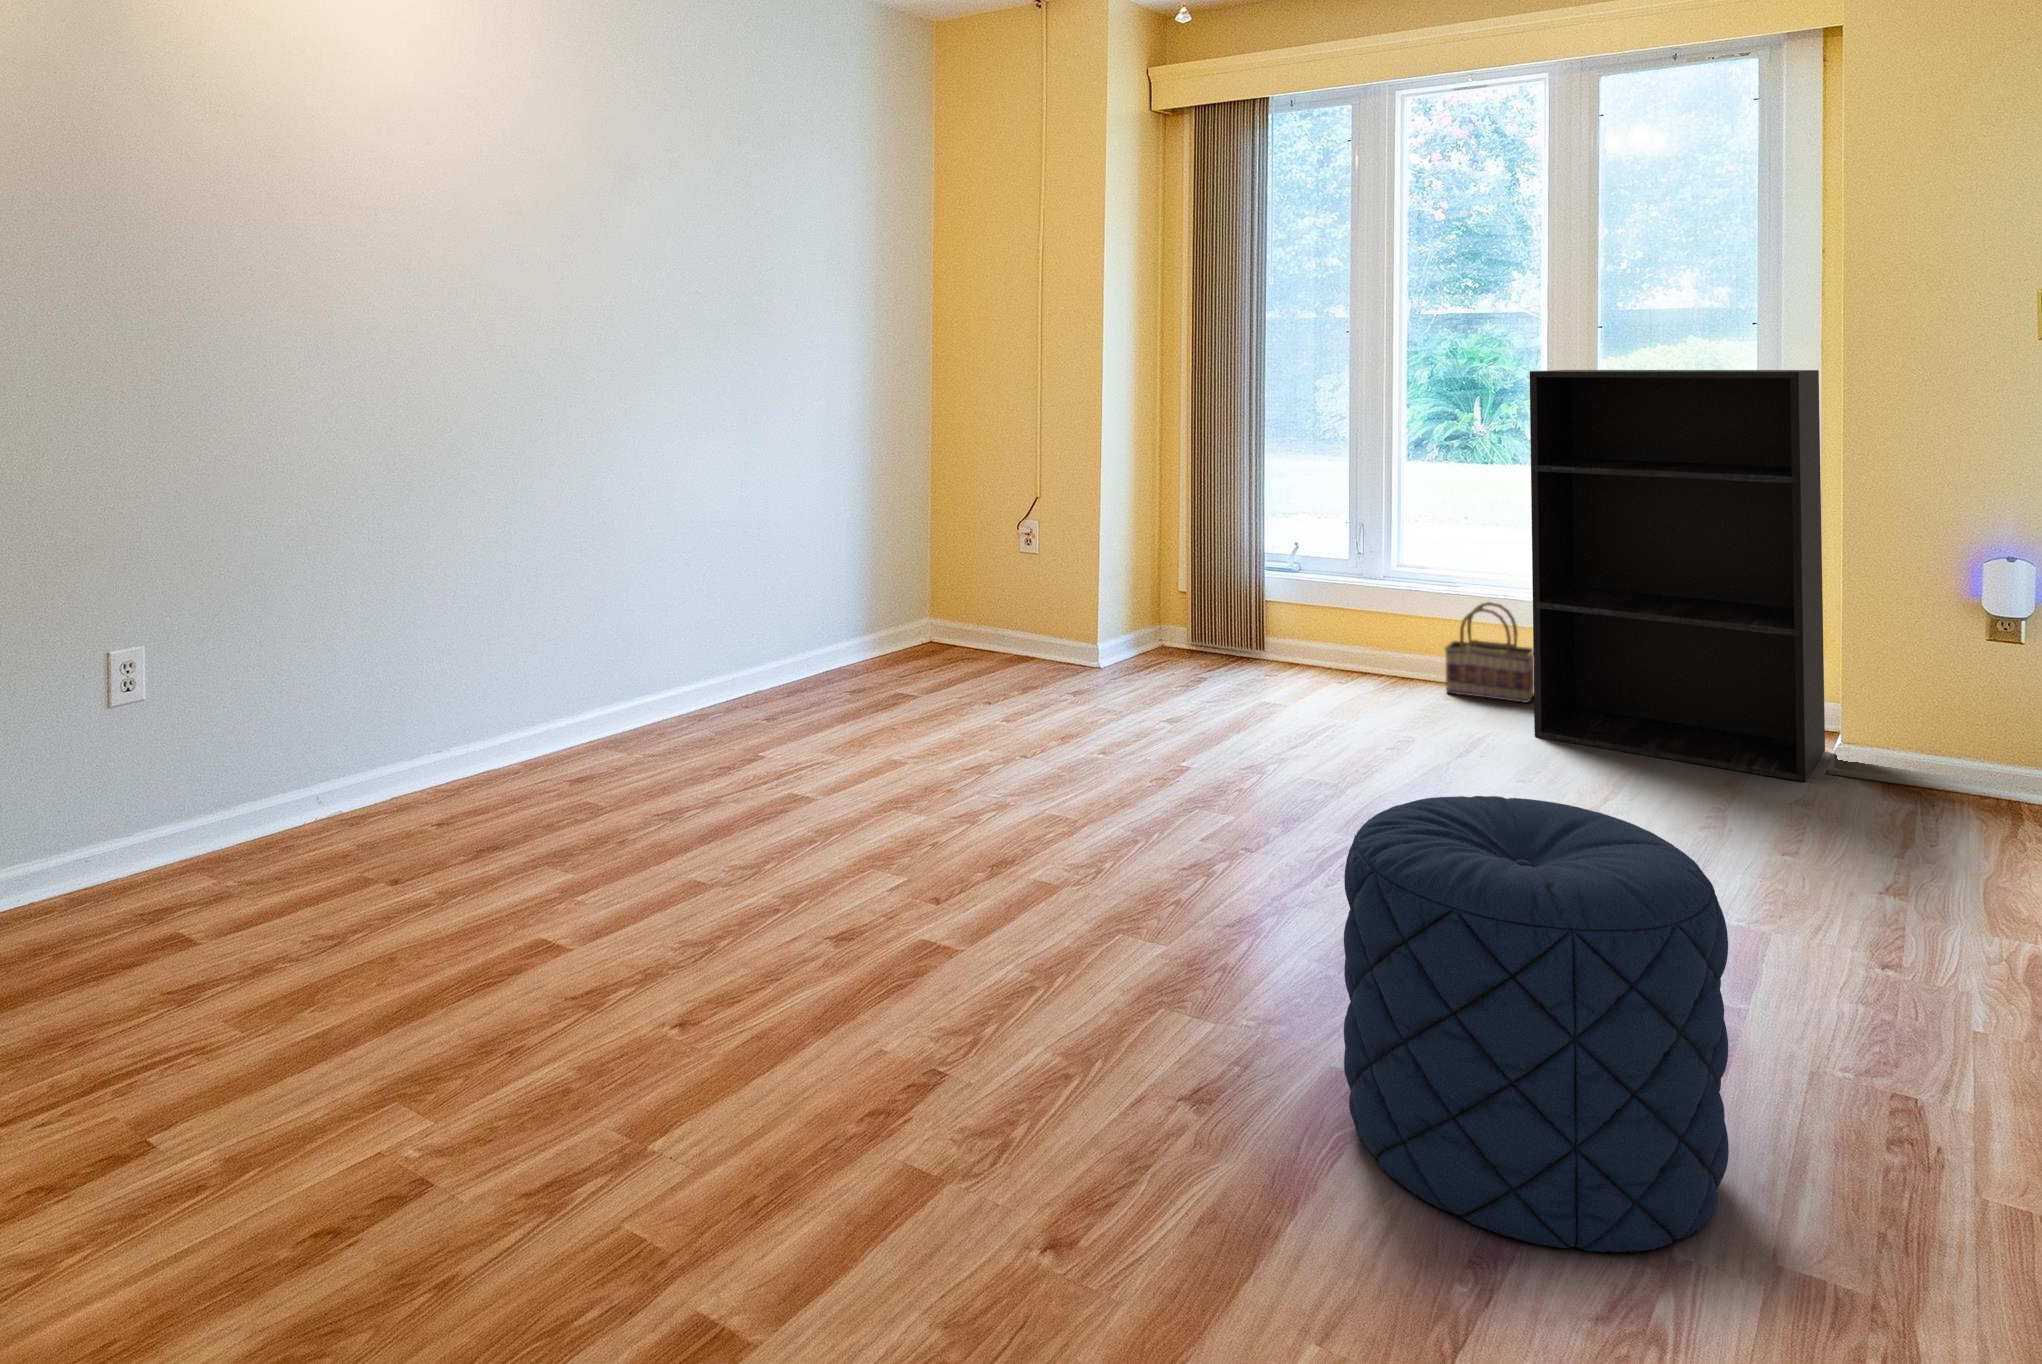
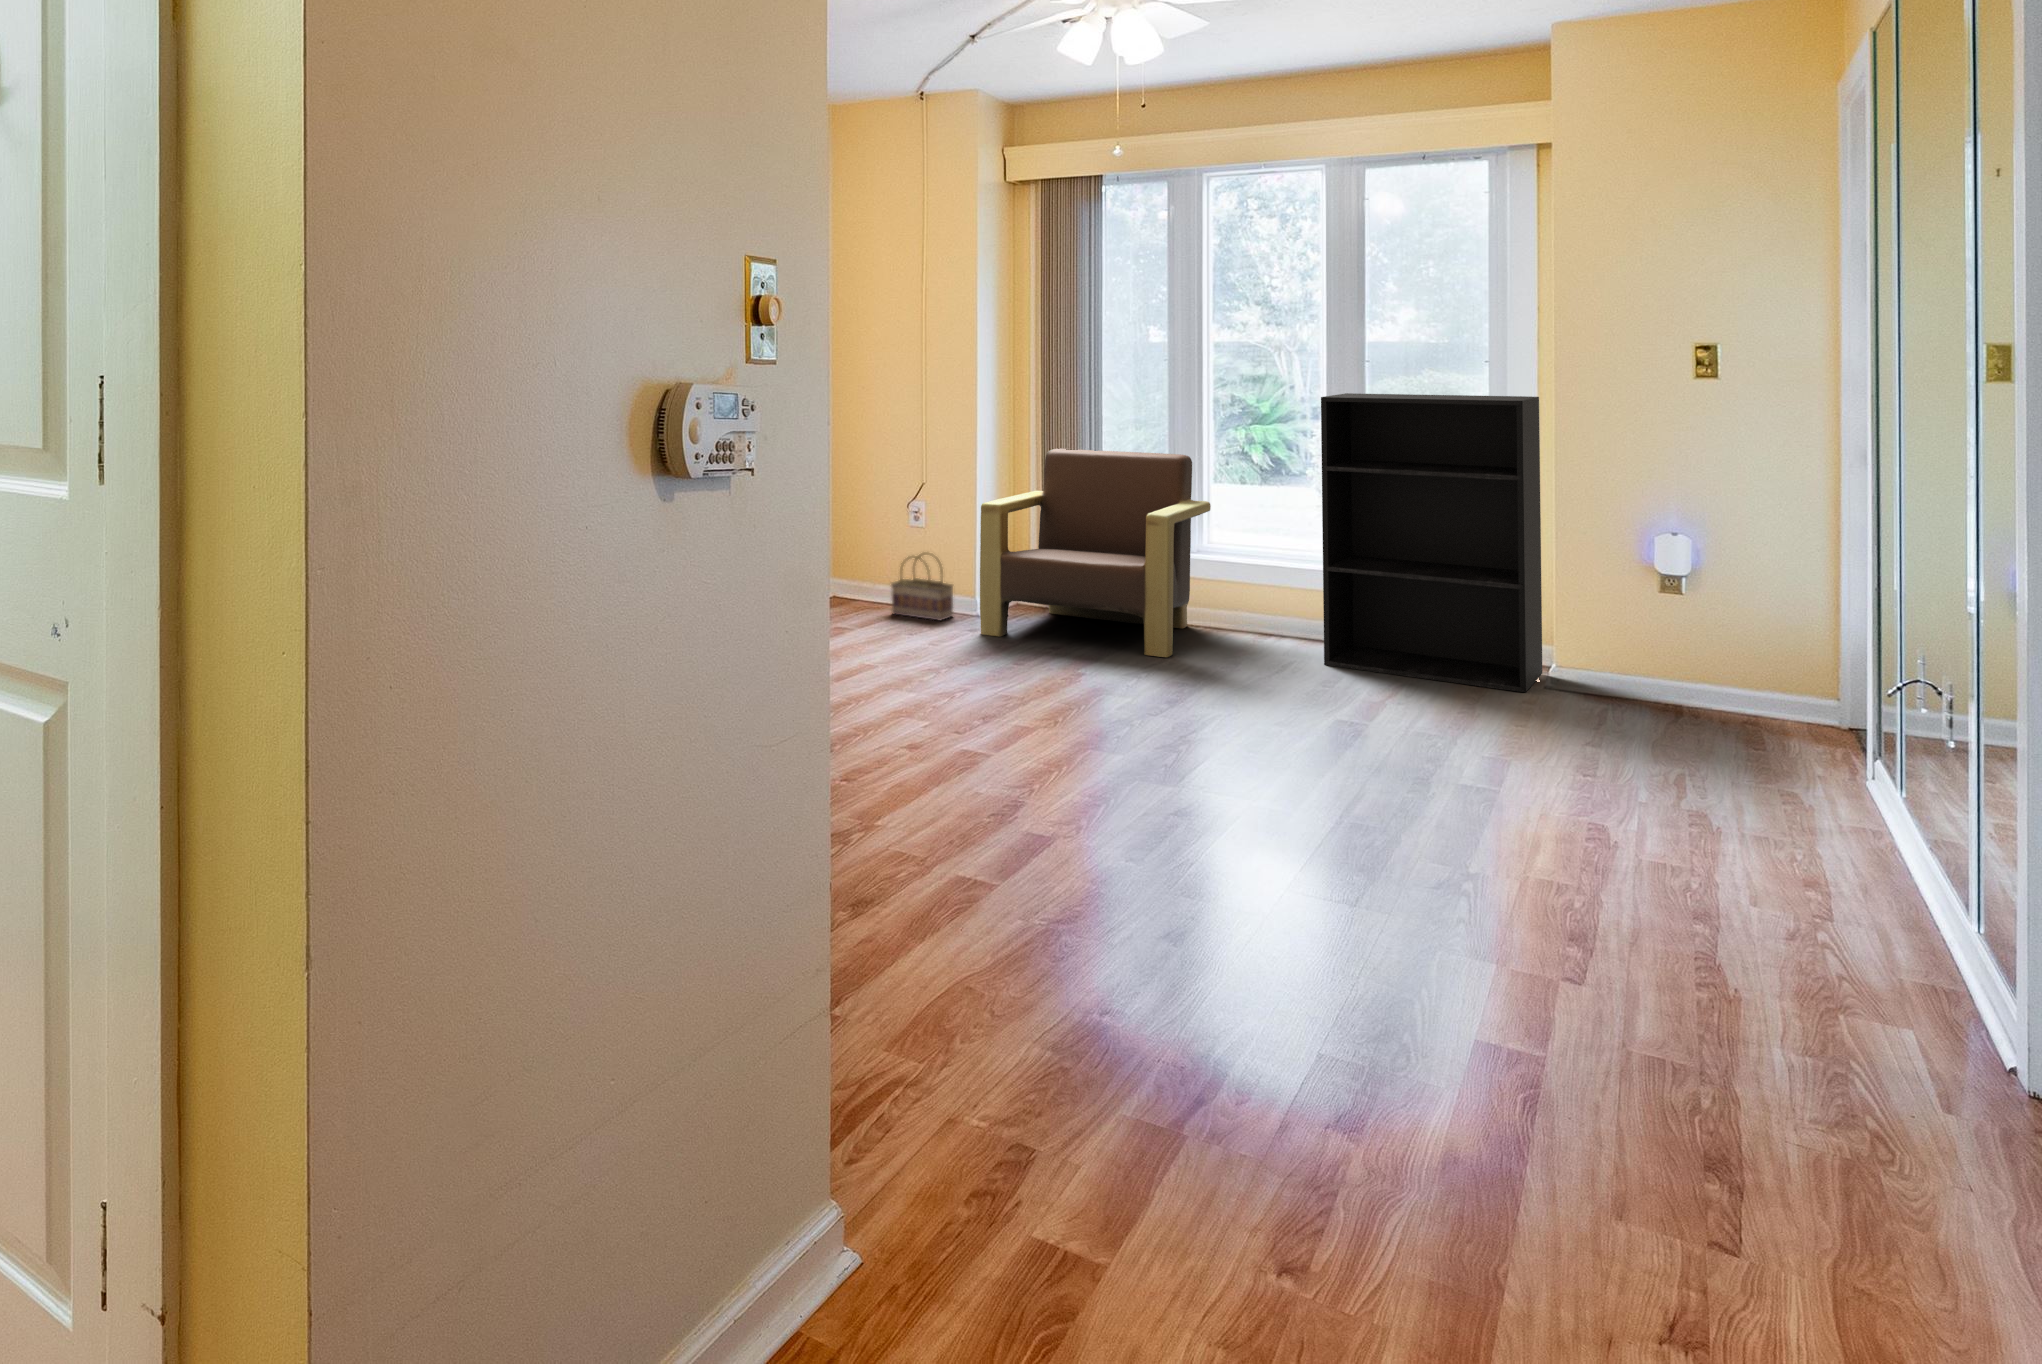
armchair: none [1096,447,1397,725] -> present [980,448,1211,657]
basket: present [1445,602,1534,703] -> present [891,553,953,620]
pouf: present [1344,796,1729,1252] -> none [1243,669,1467,894]

